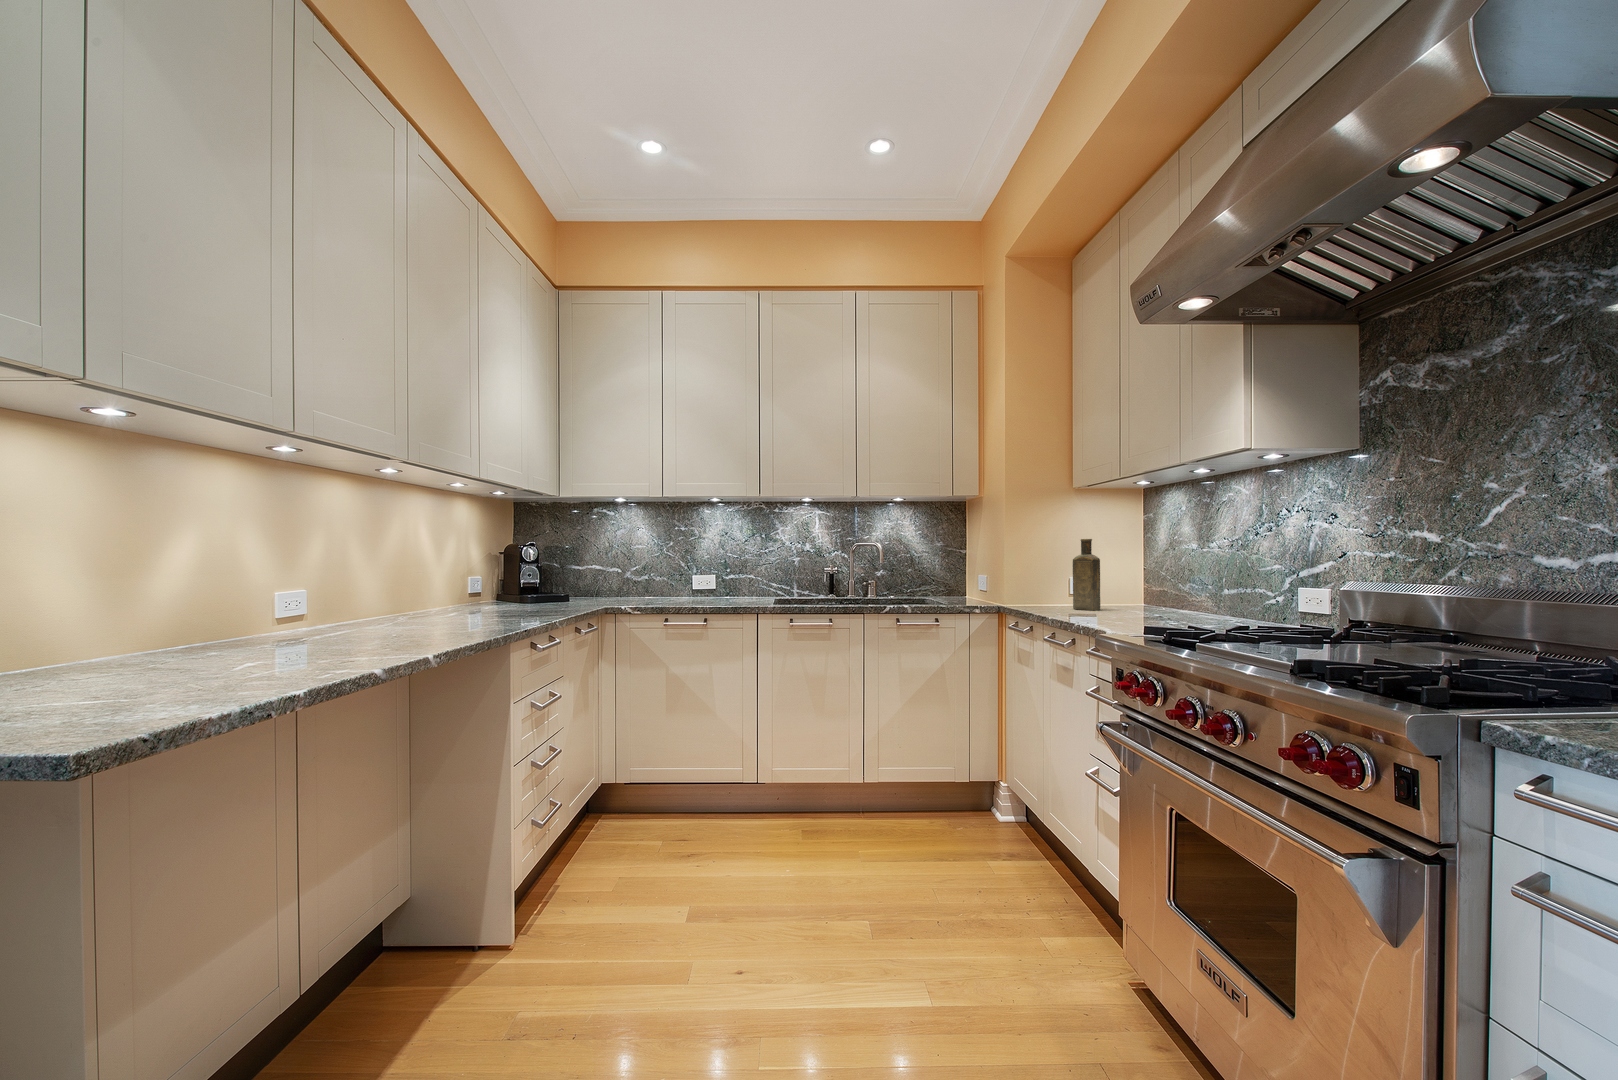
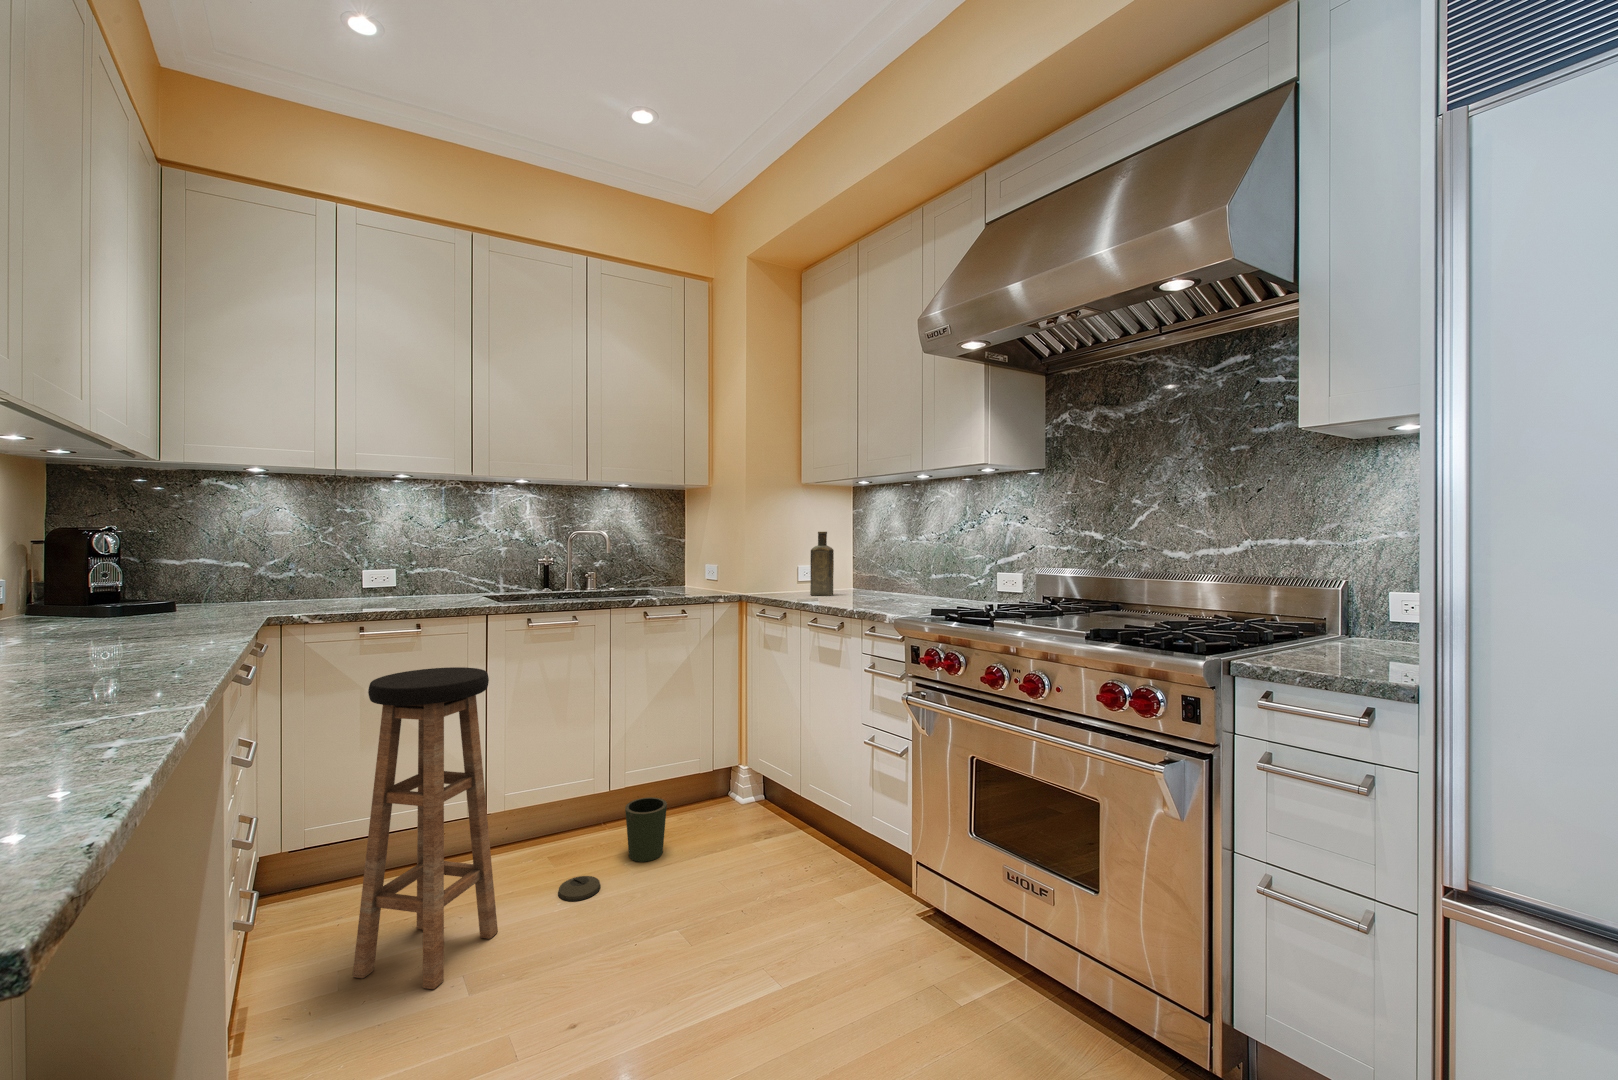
bar stool: none [648,650,744,893] -> present [353,667,498,989]
trash can: none [798,791,902,864] -> present [558,797,667,901]

